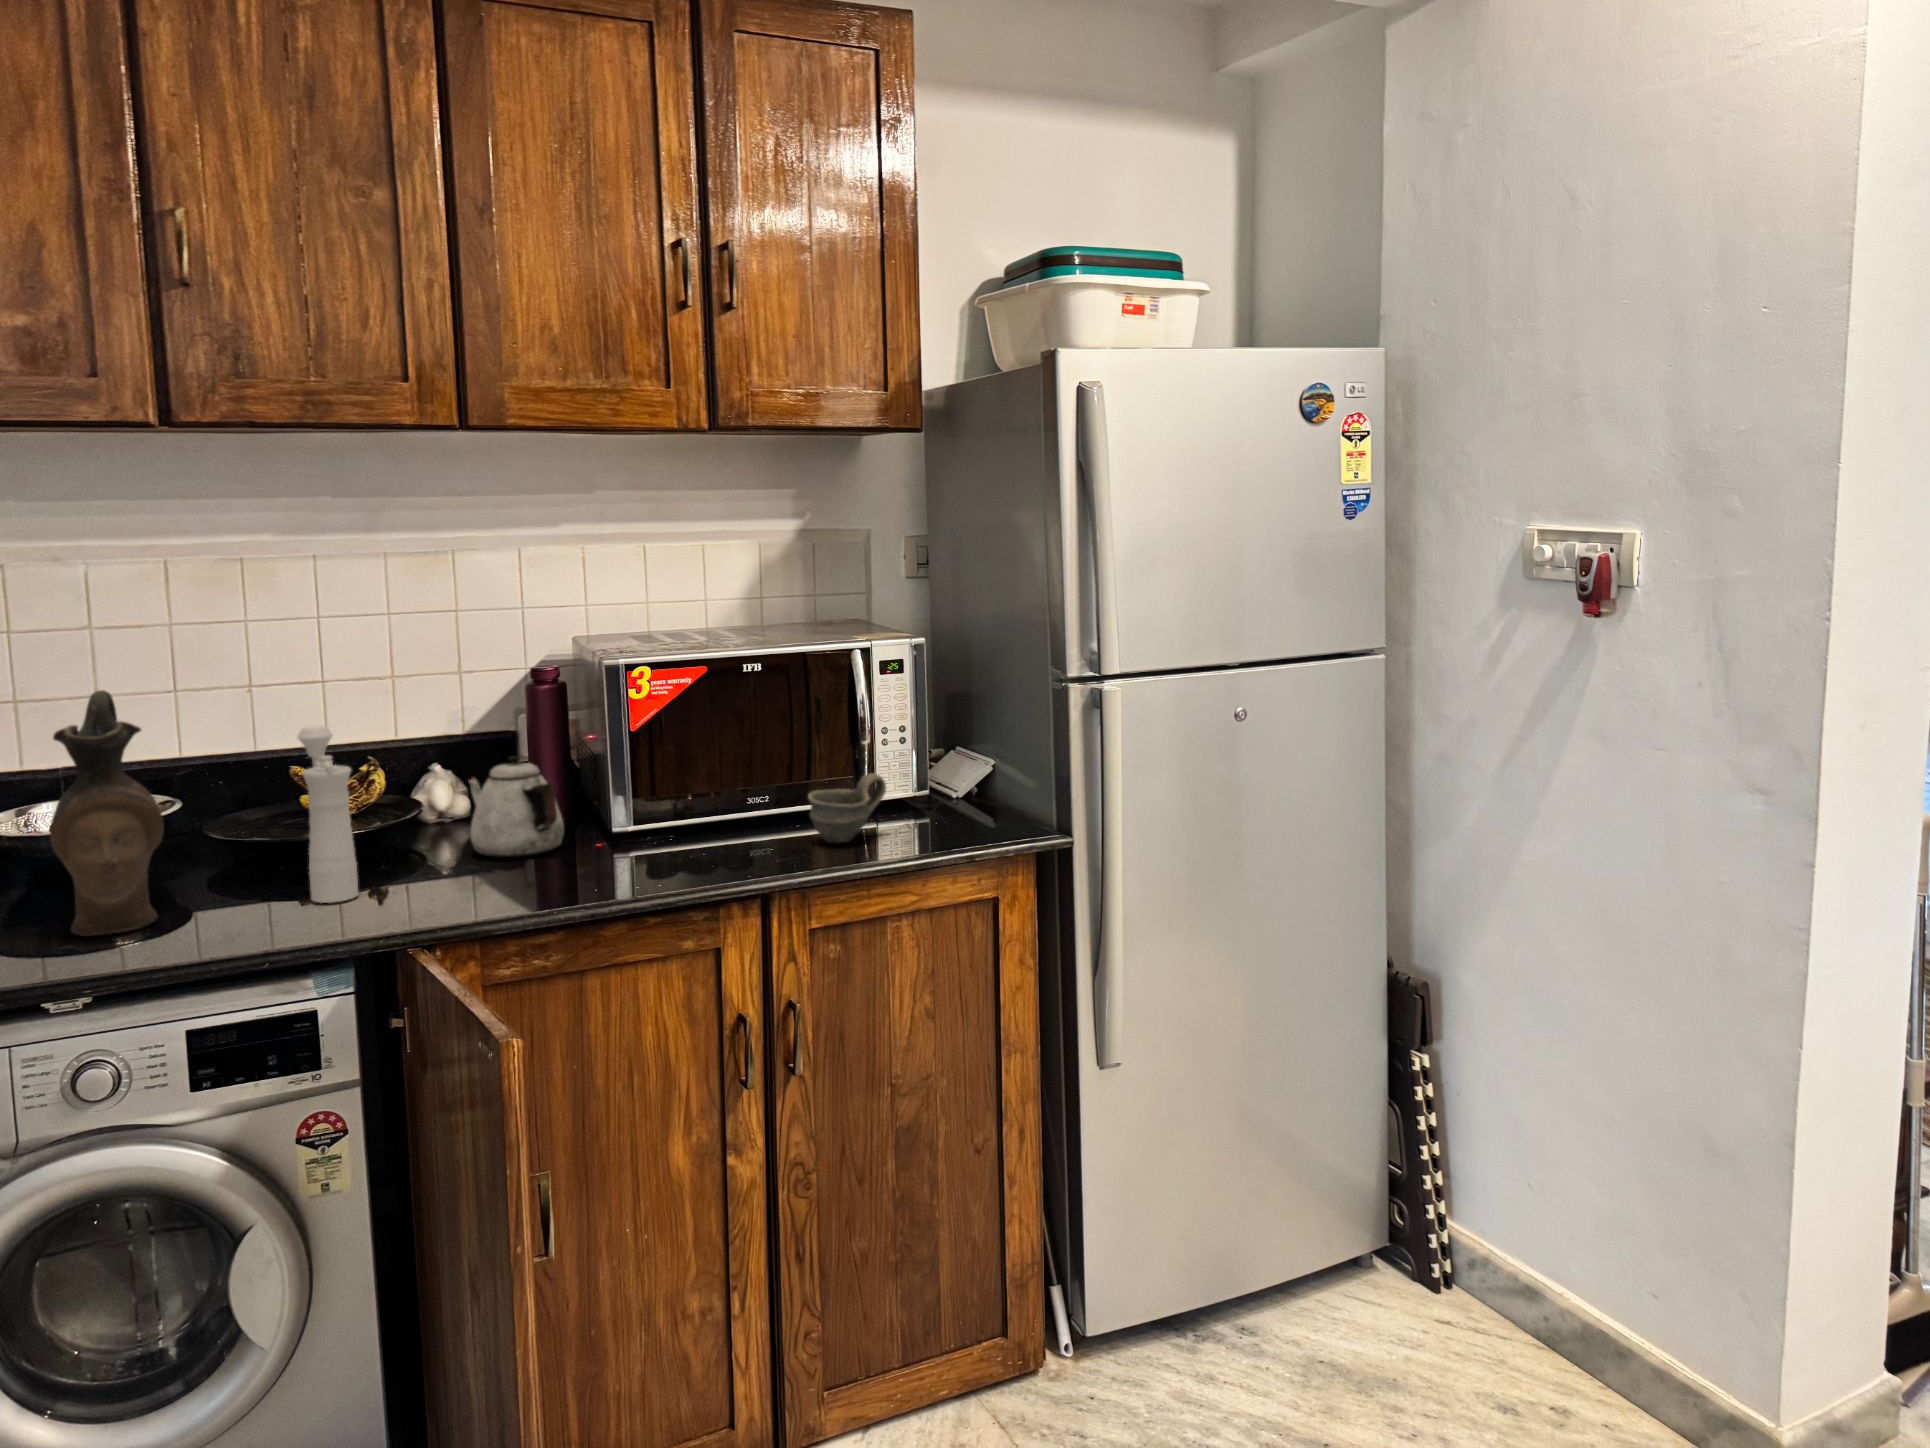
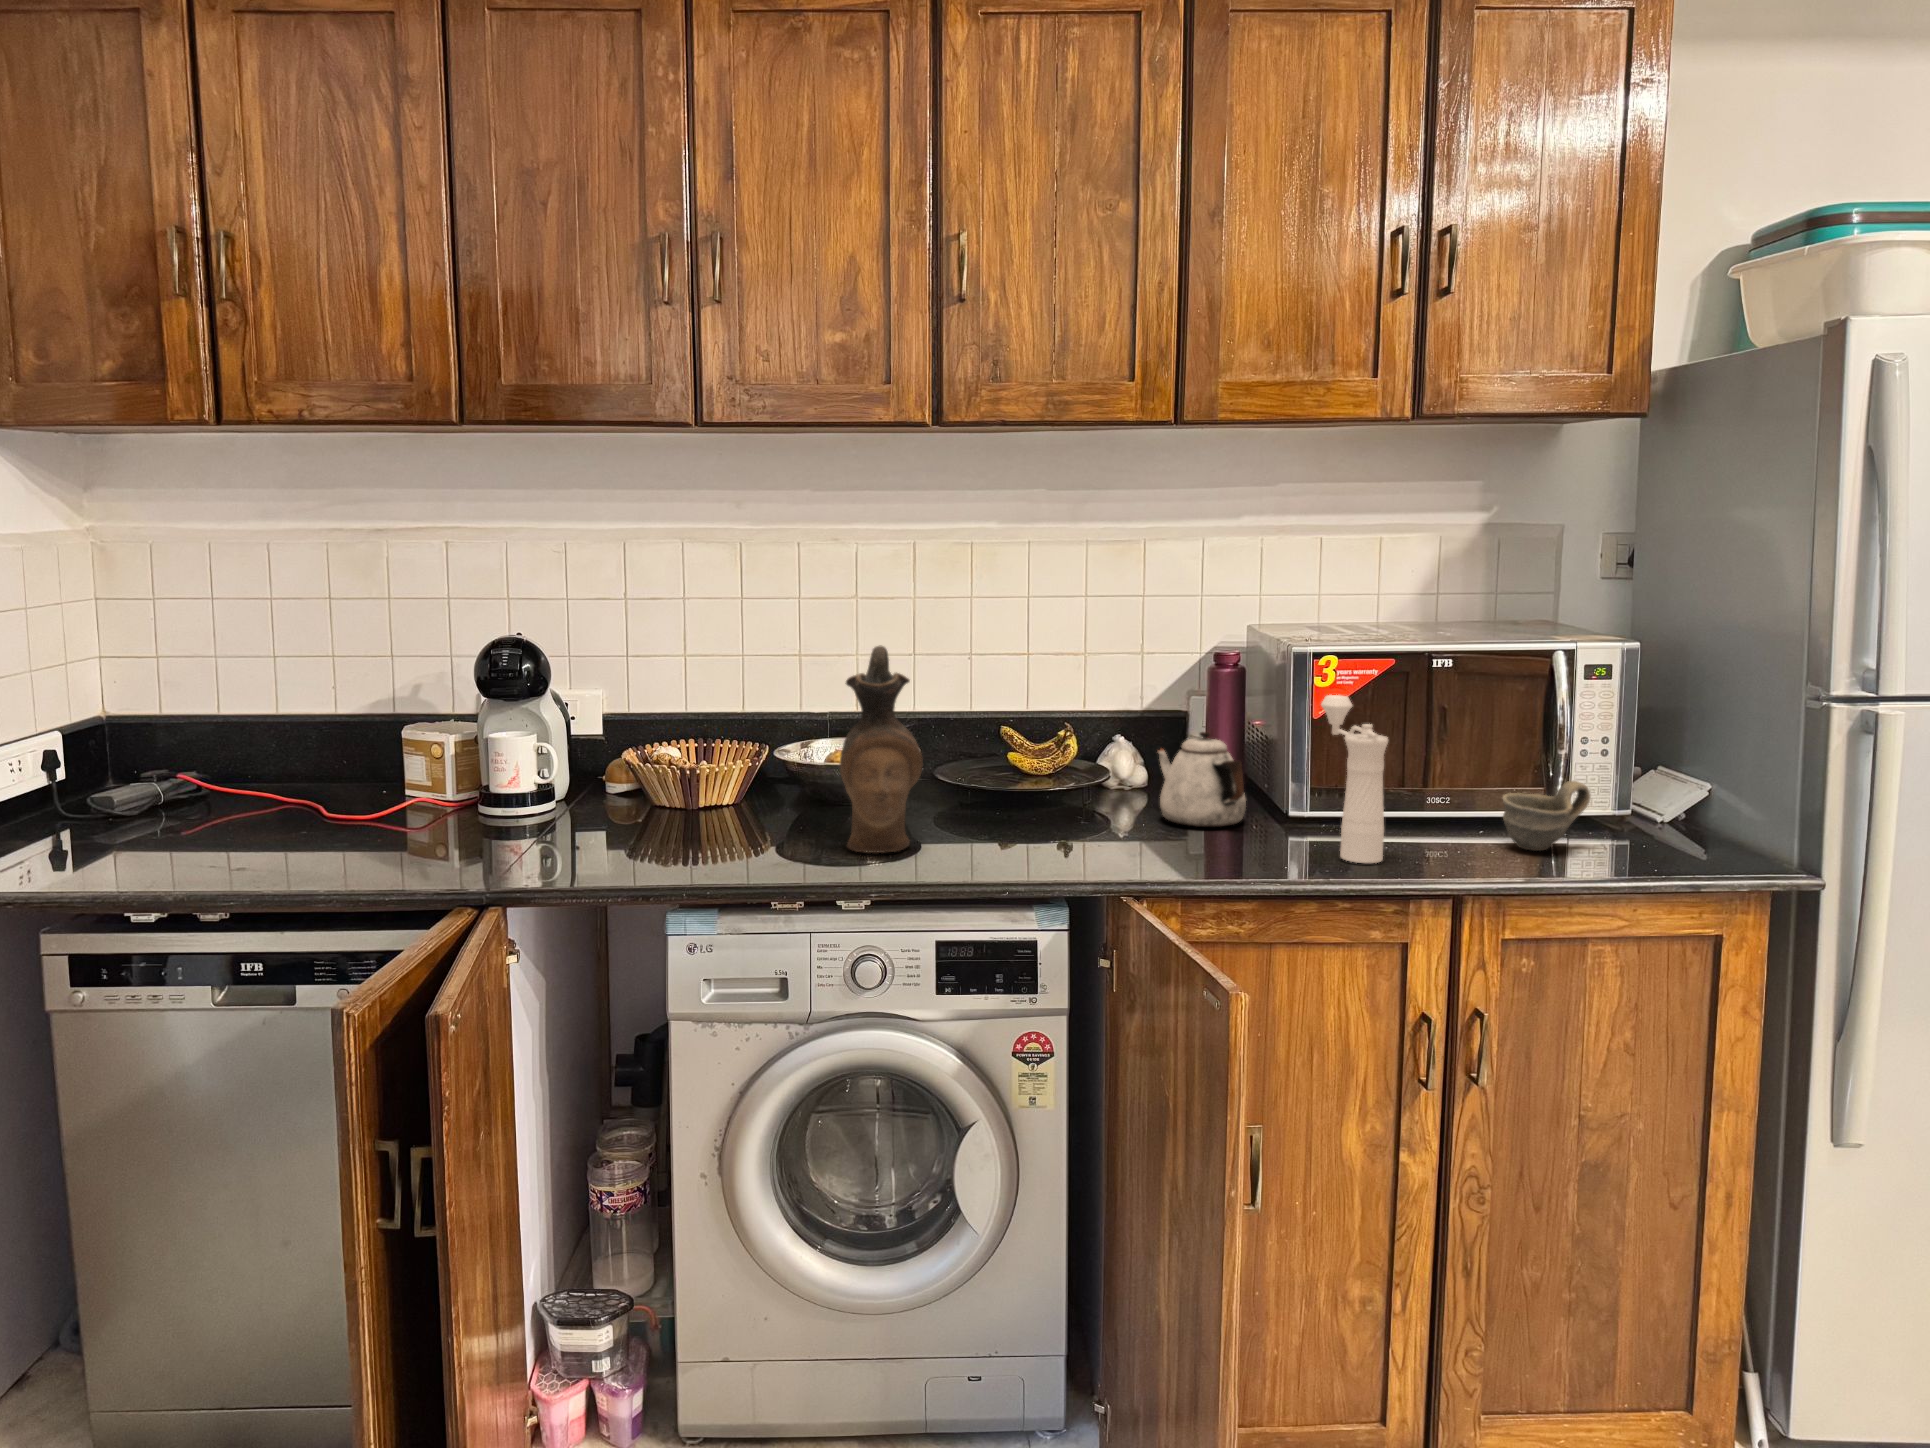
pepper mill: present [297,726,359,903] -> present [1321,695,1388,863]

